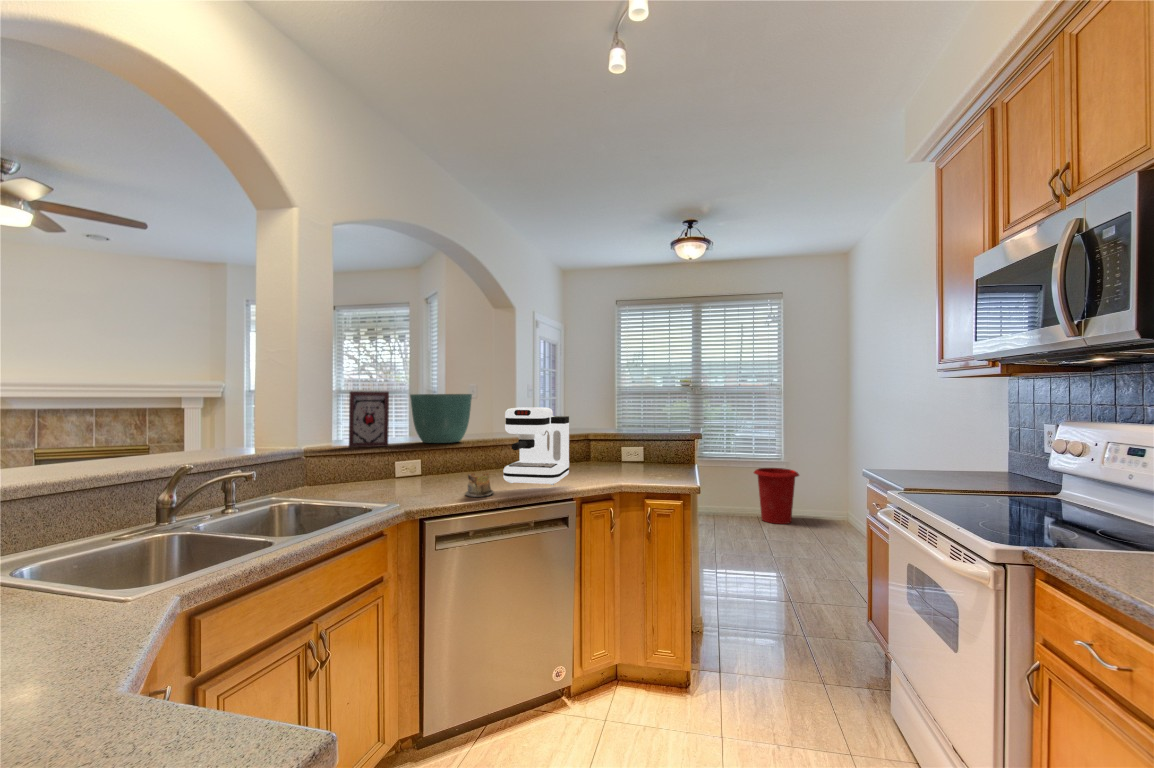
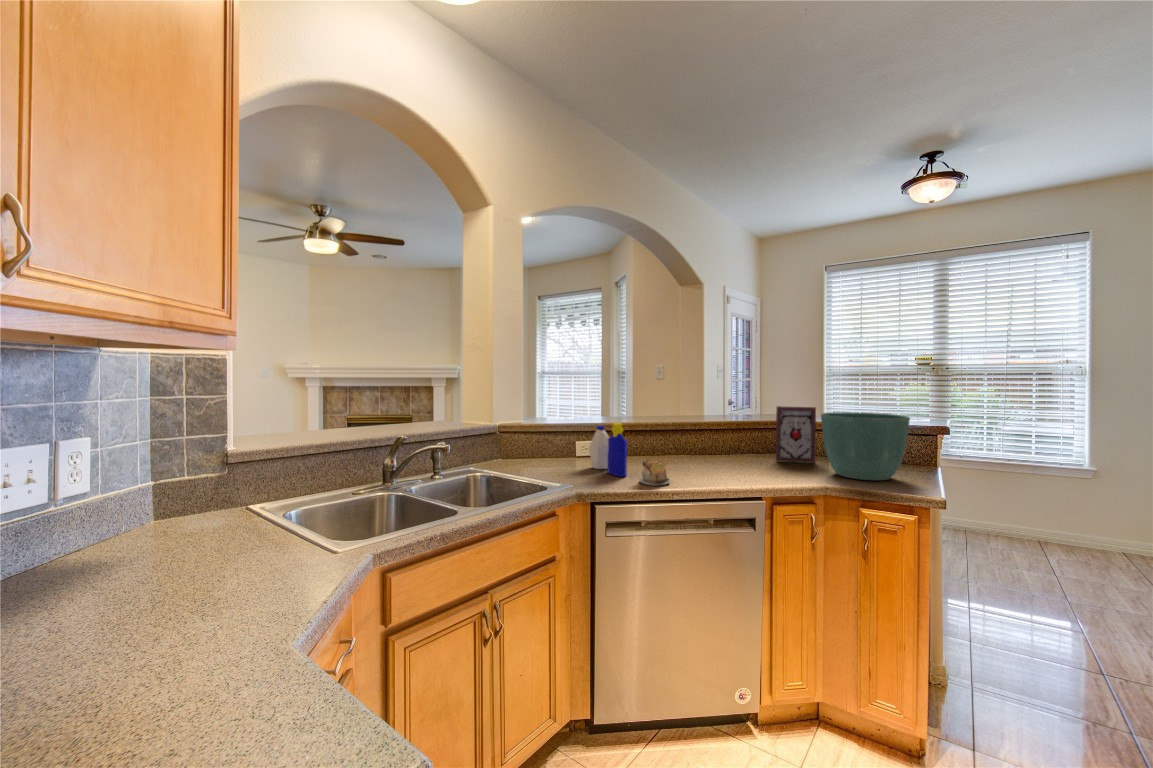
picture frame: present [349,391,389,447] -> present [776,406,816,463]
flower pot: present [410,394,472,443] -> present [821,413,910,480]
coffee maker: present [503,407,569,485] -> none [683,390,762,479]
bottle: none [412,441,452,492] -> present [589,423,627,477]
waste bin: present [754,468,799,524] -> none [1012,475,1090,550]

